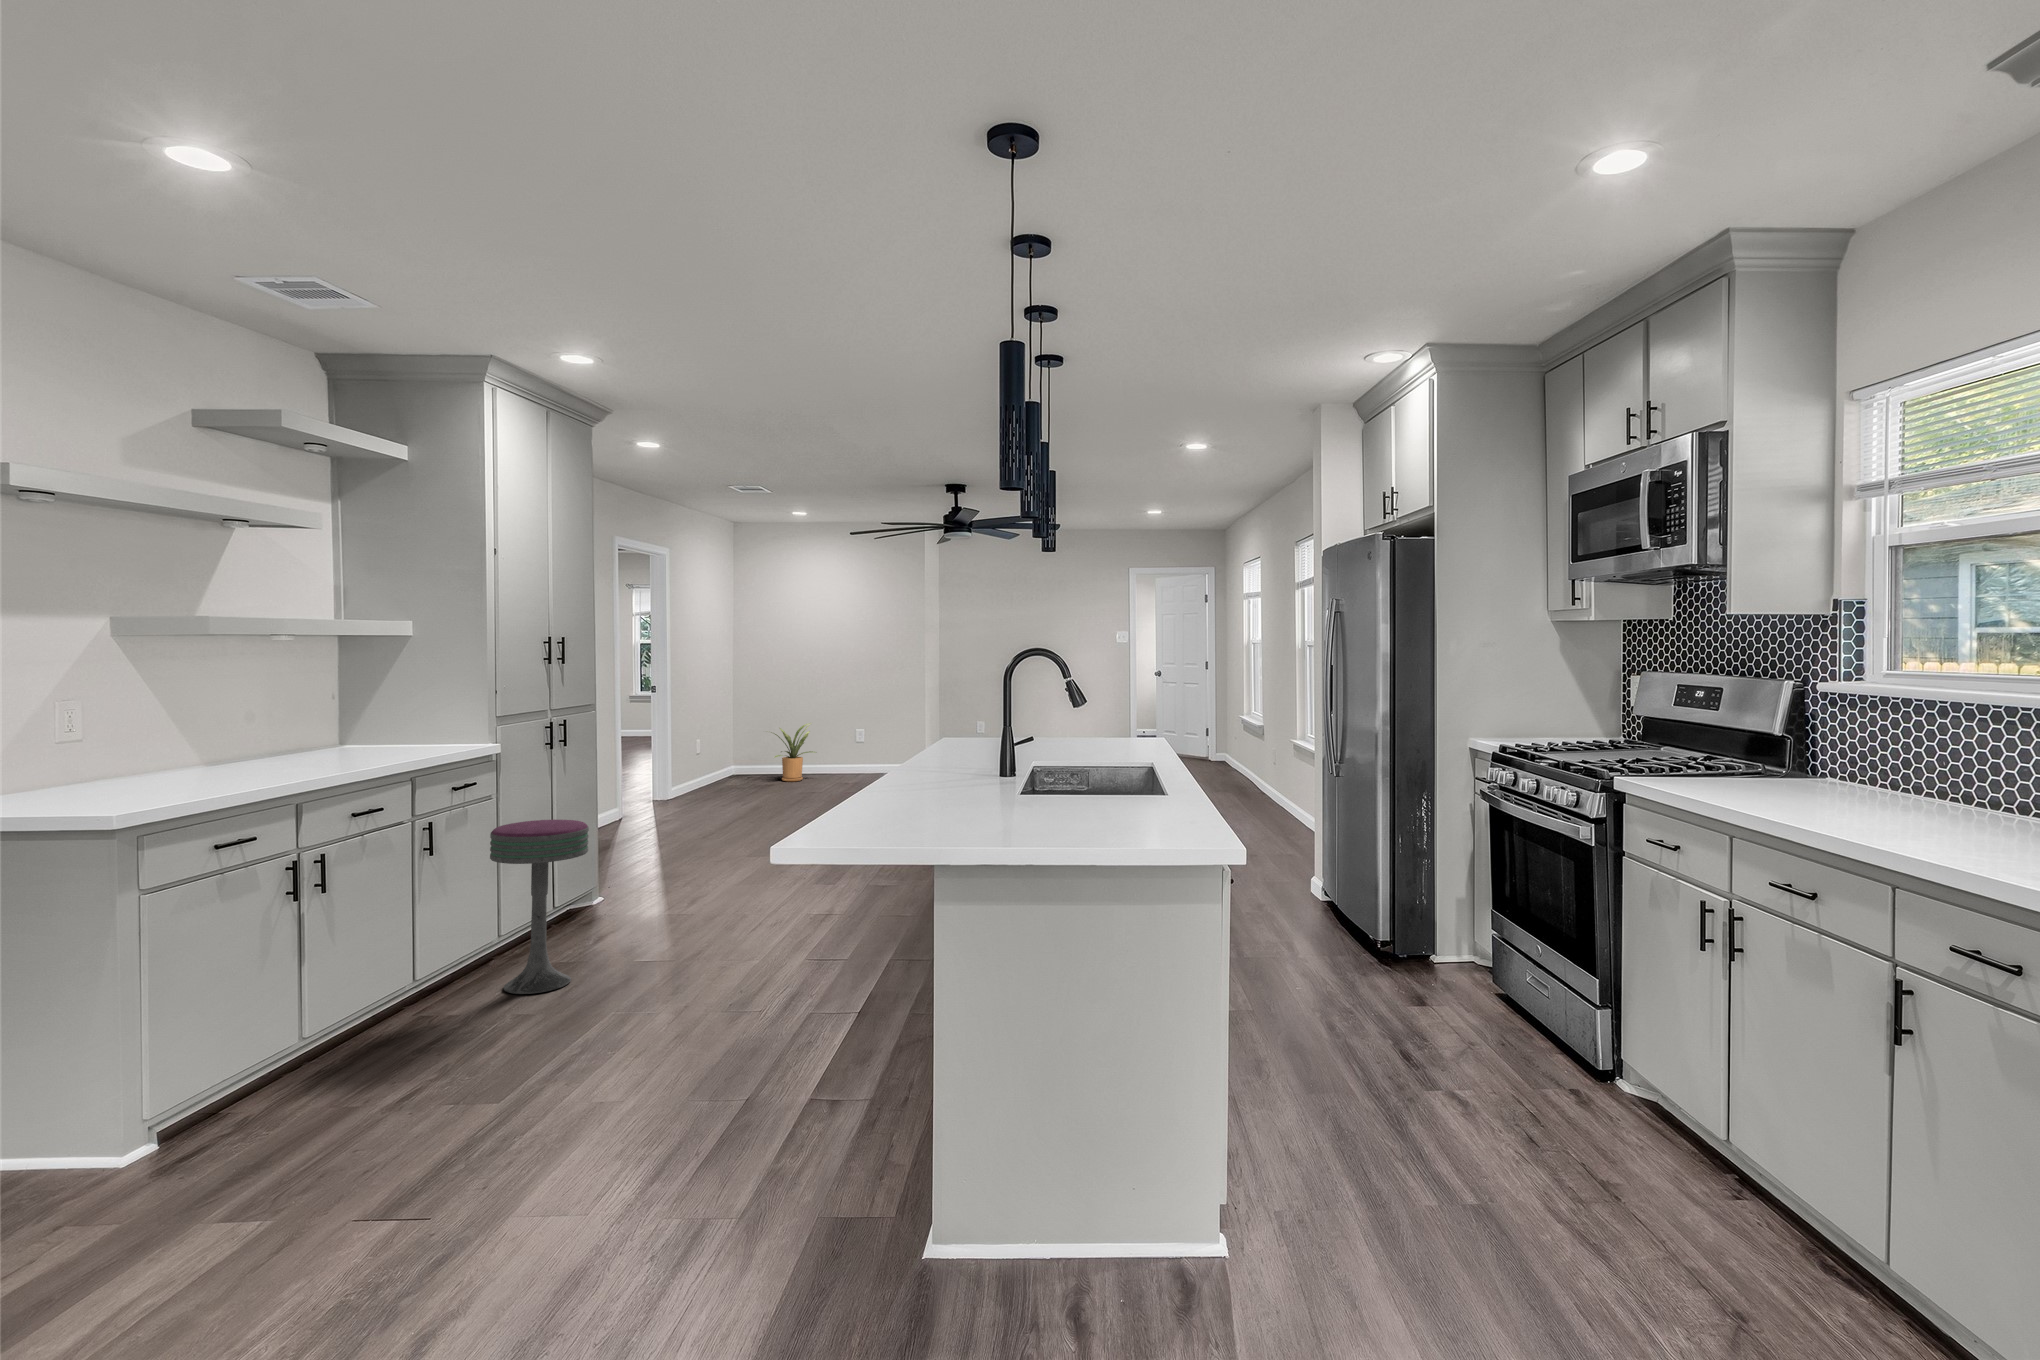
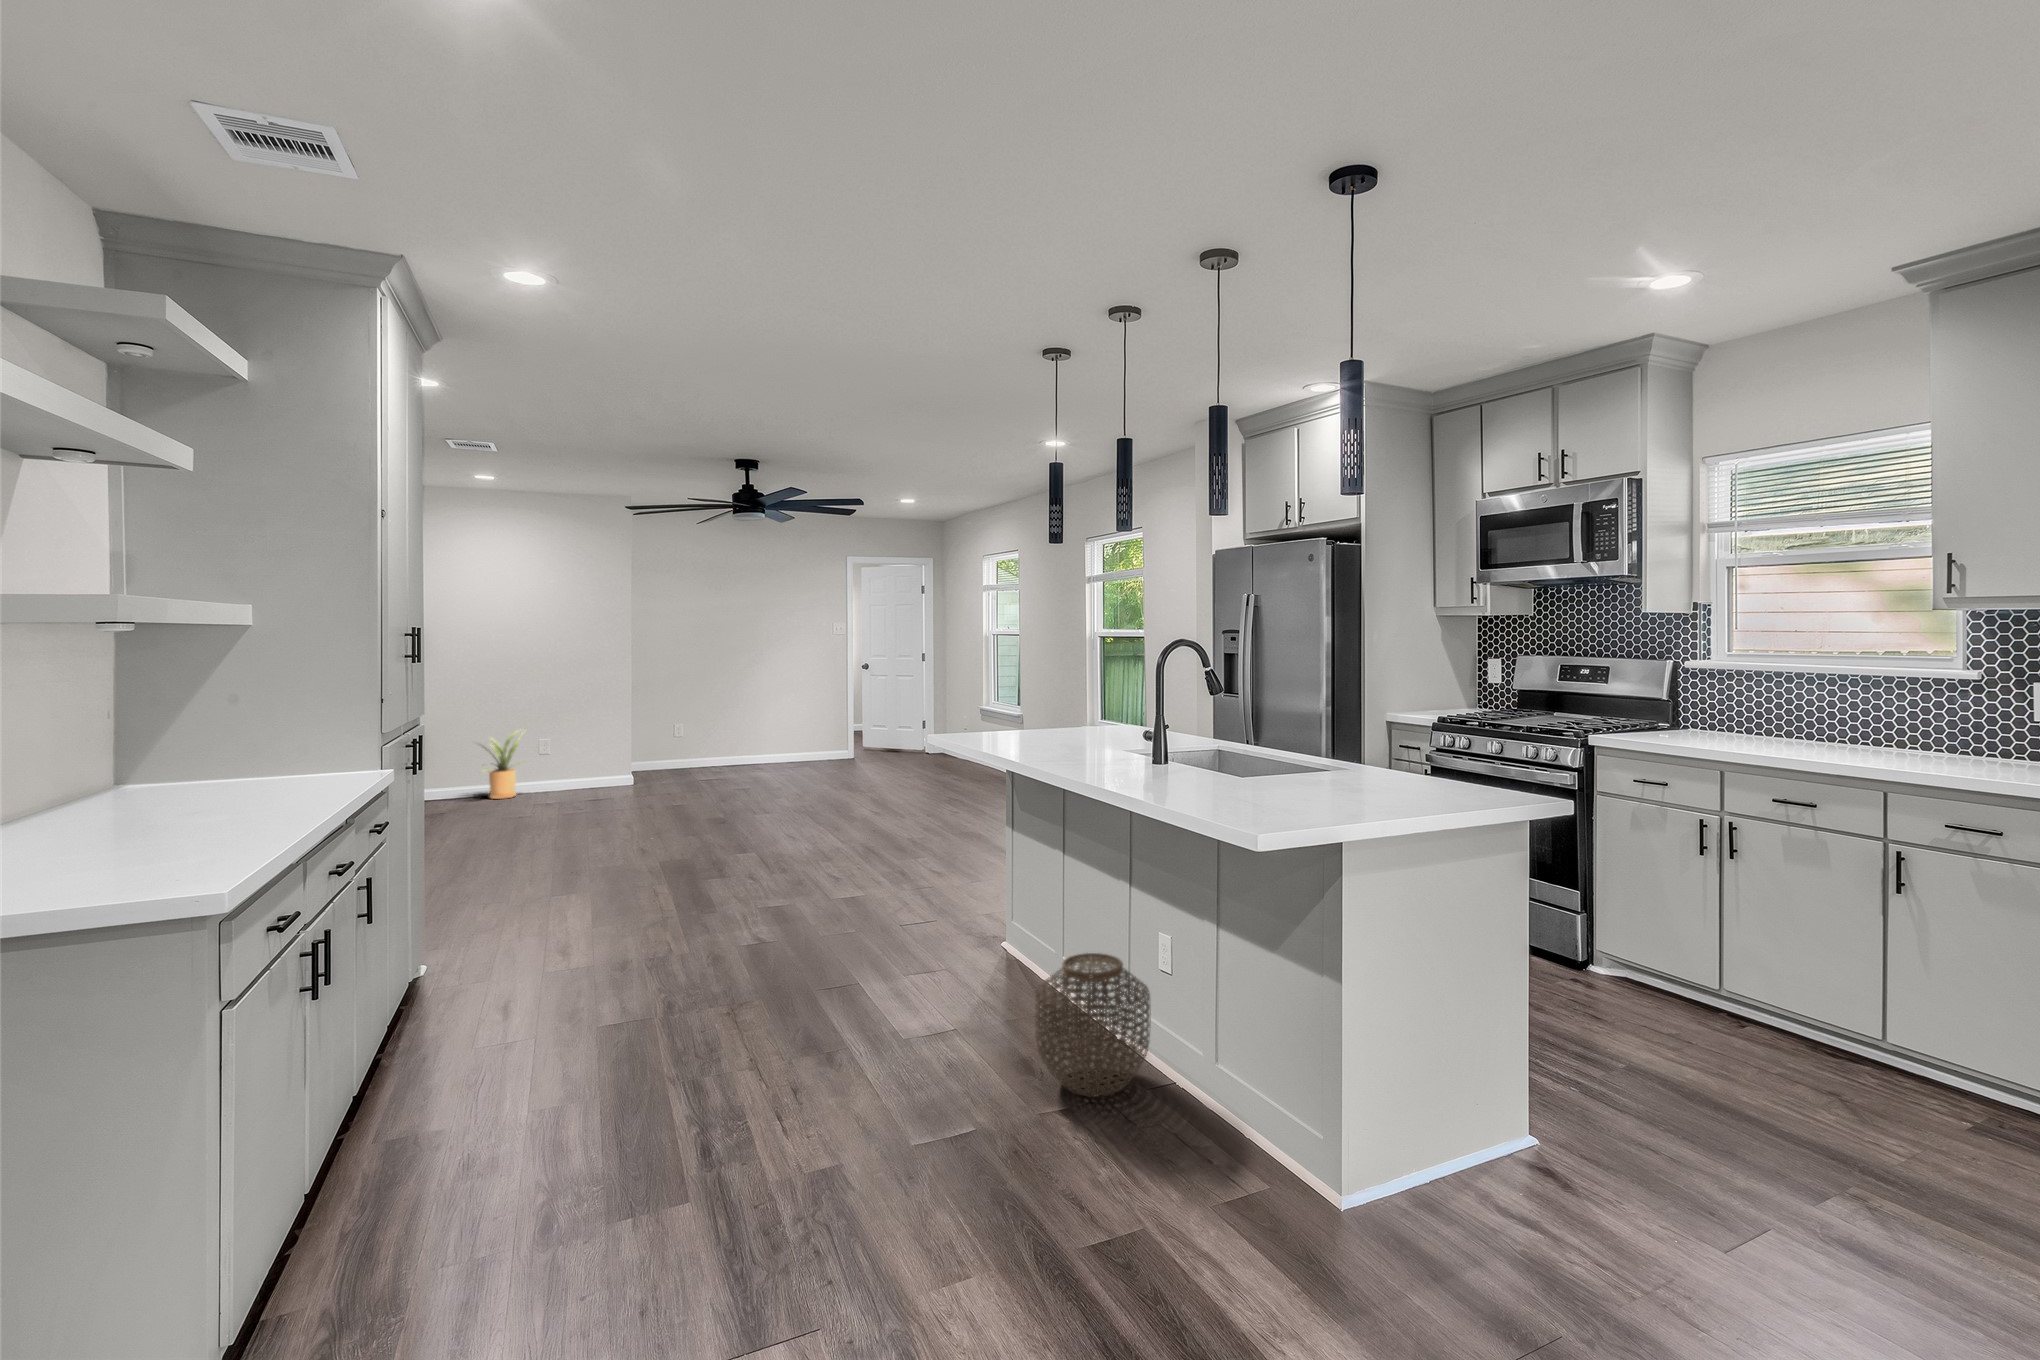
bar stool: present [490,820,589,994] -> none [499,859,619,1077]
woven basket: none [809,956,928,1100] -> present [1035,953,1151,1097]

